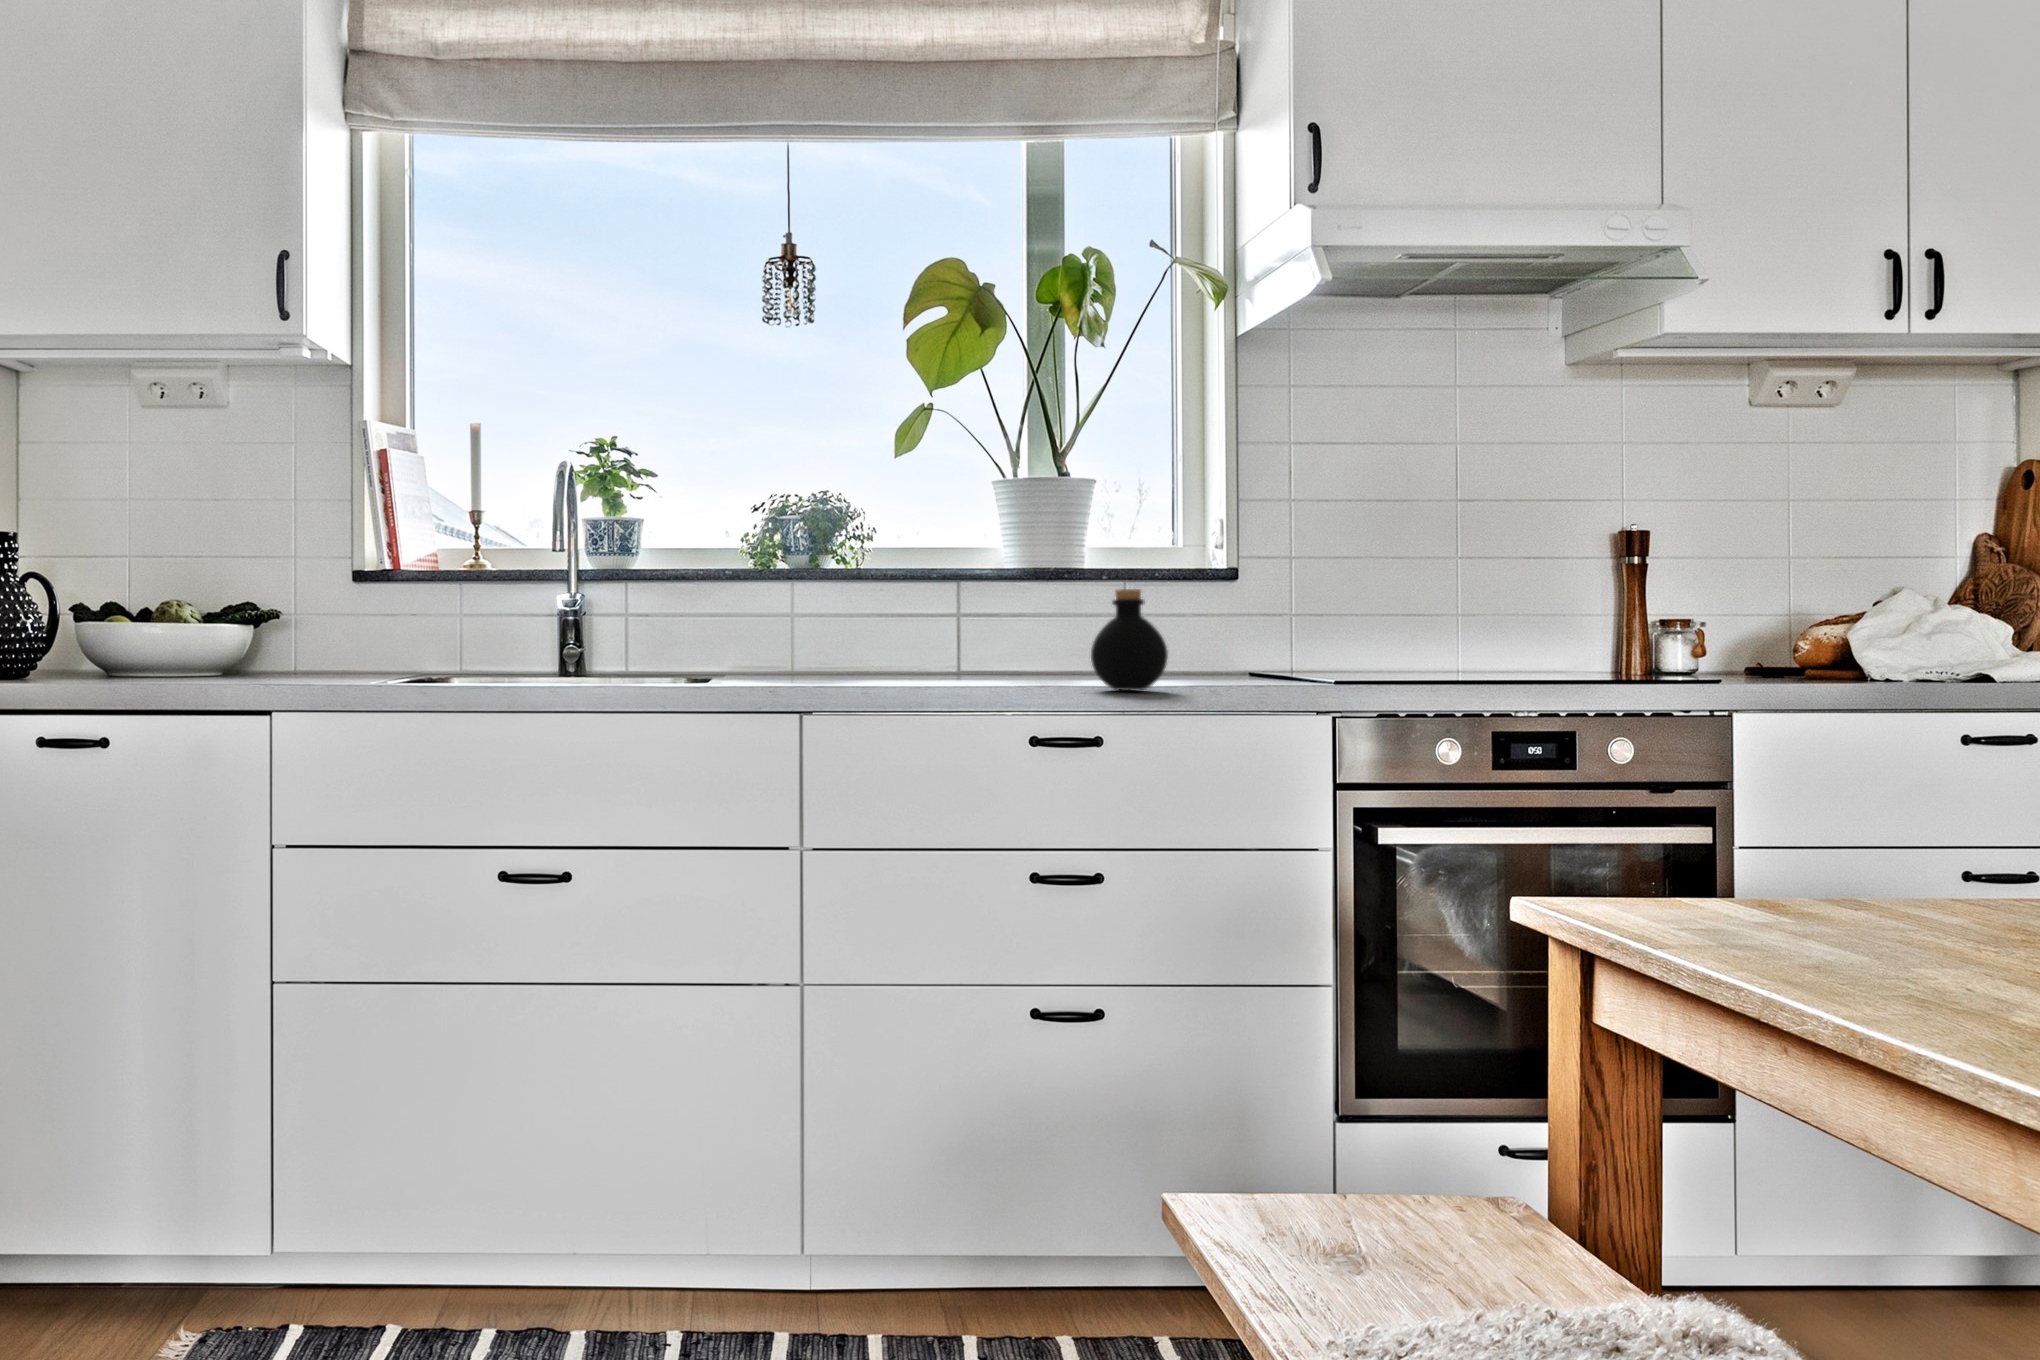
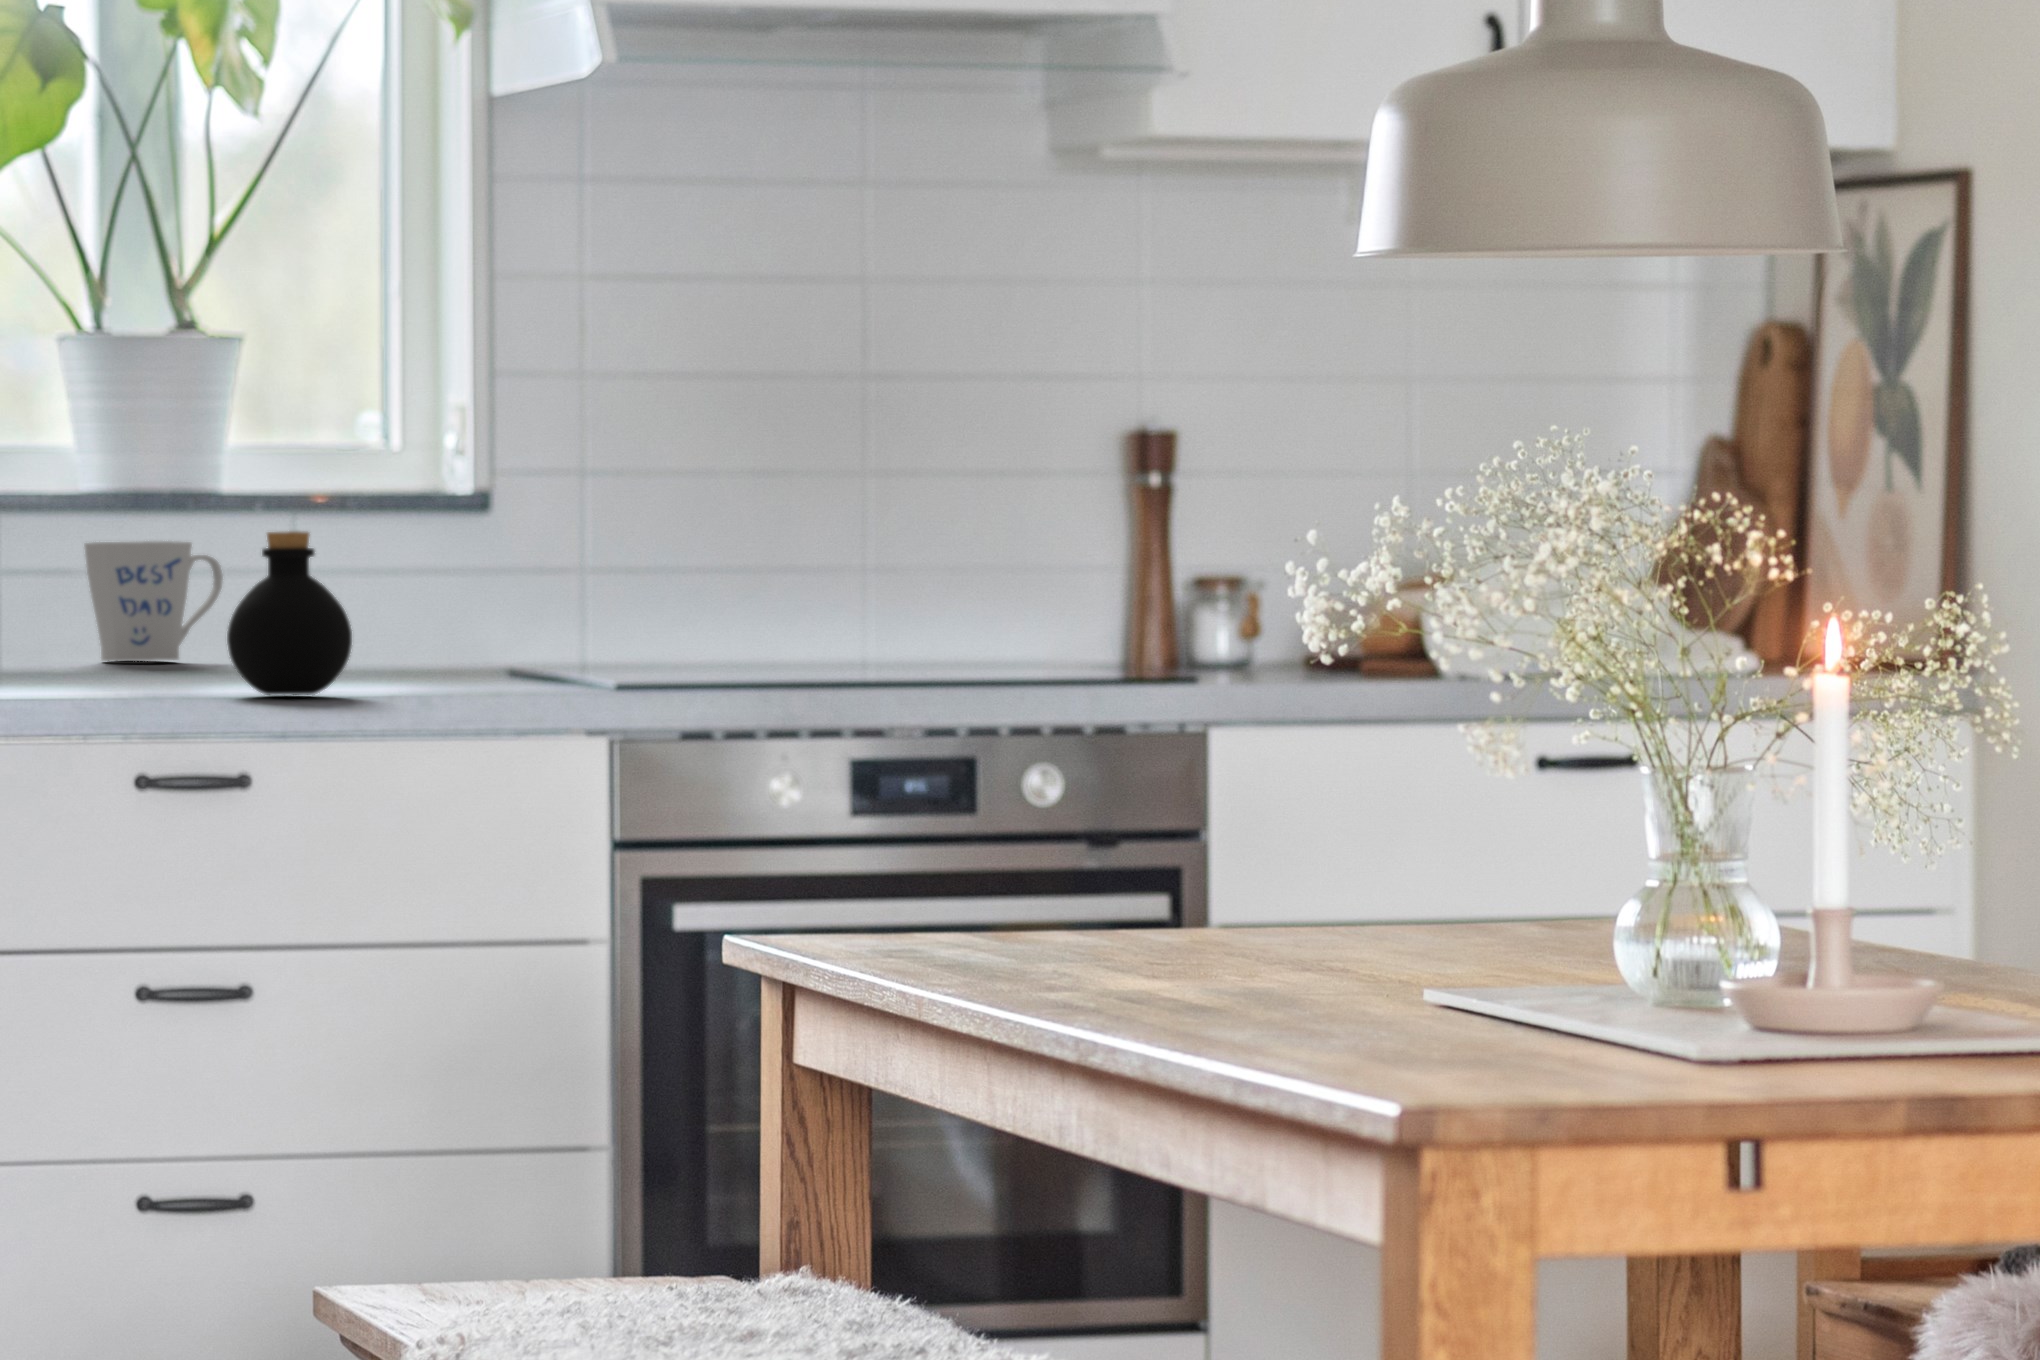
mug: none [1004,597,1082,665] -> present [85,541,223,661]

